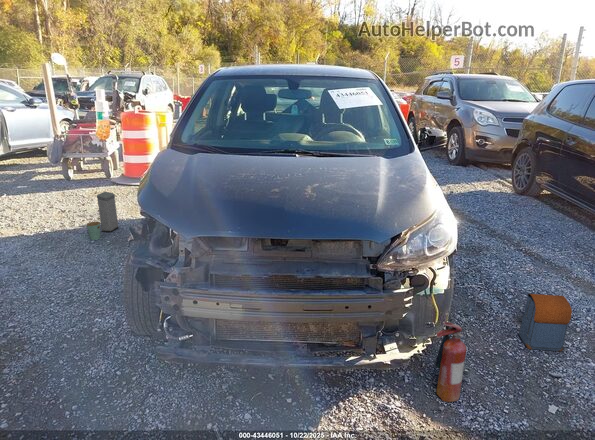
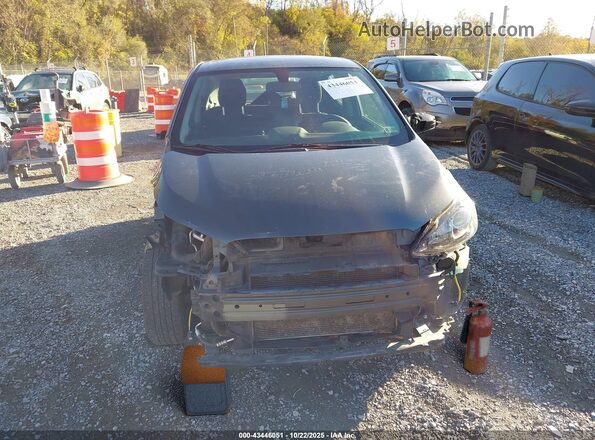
trash can: present [86,192,118,240] -> present [519,163,543,203]
backpack: present [519,294,572,351] -> present [181,345,231,415]

